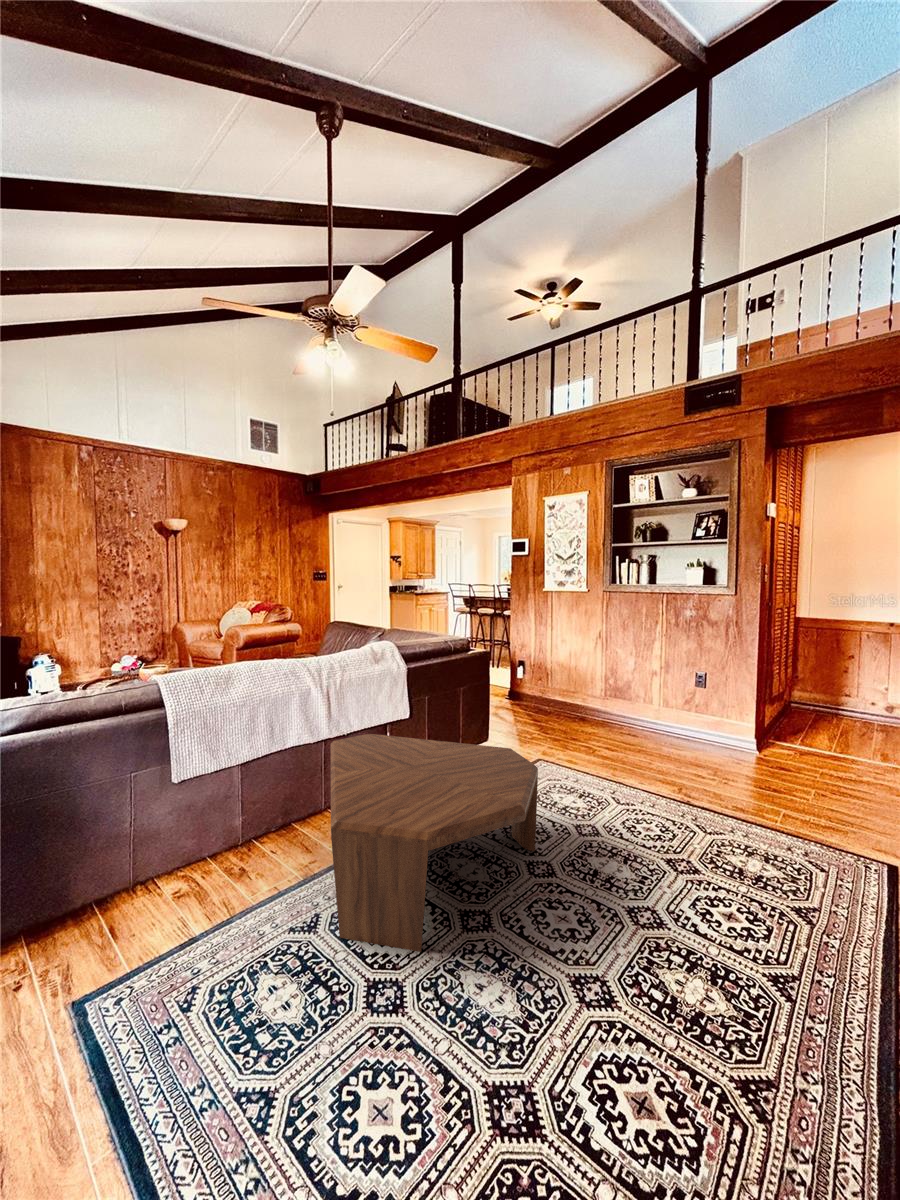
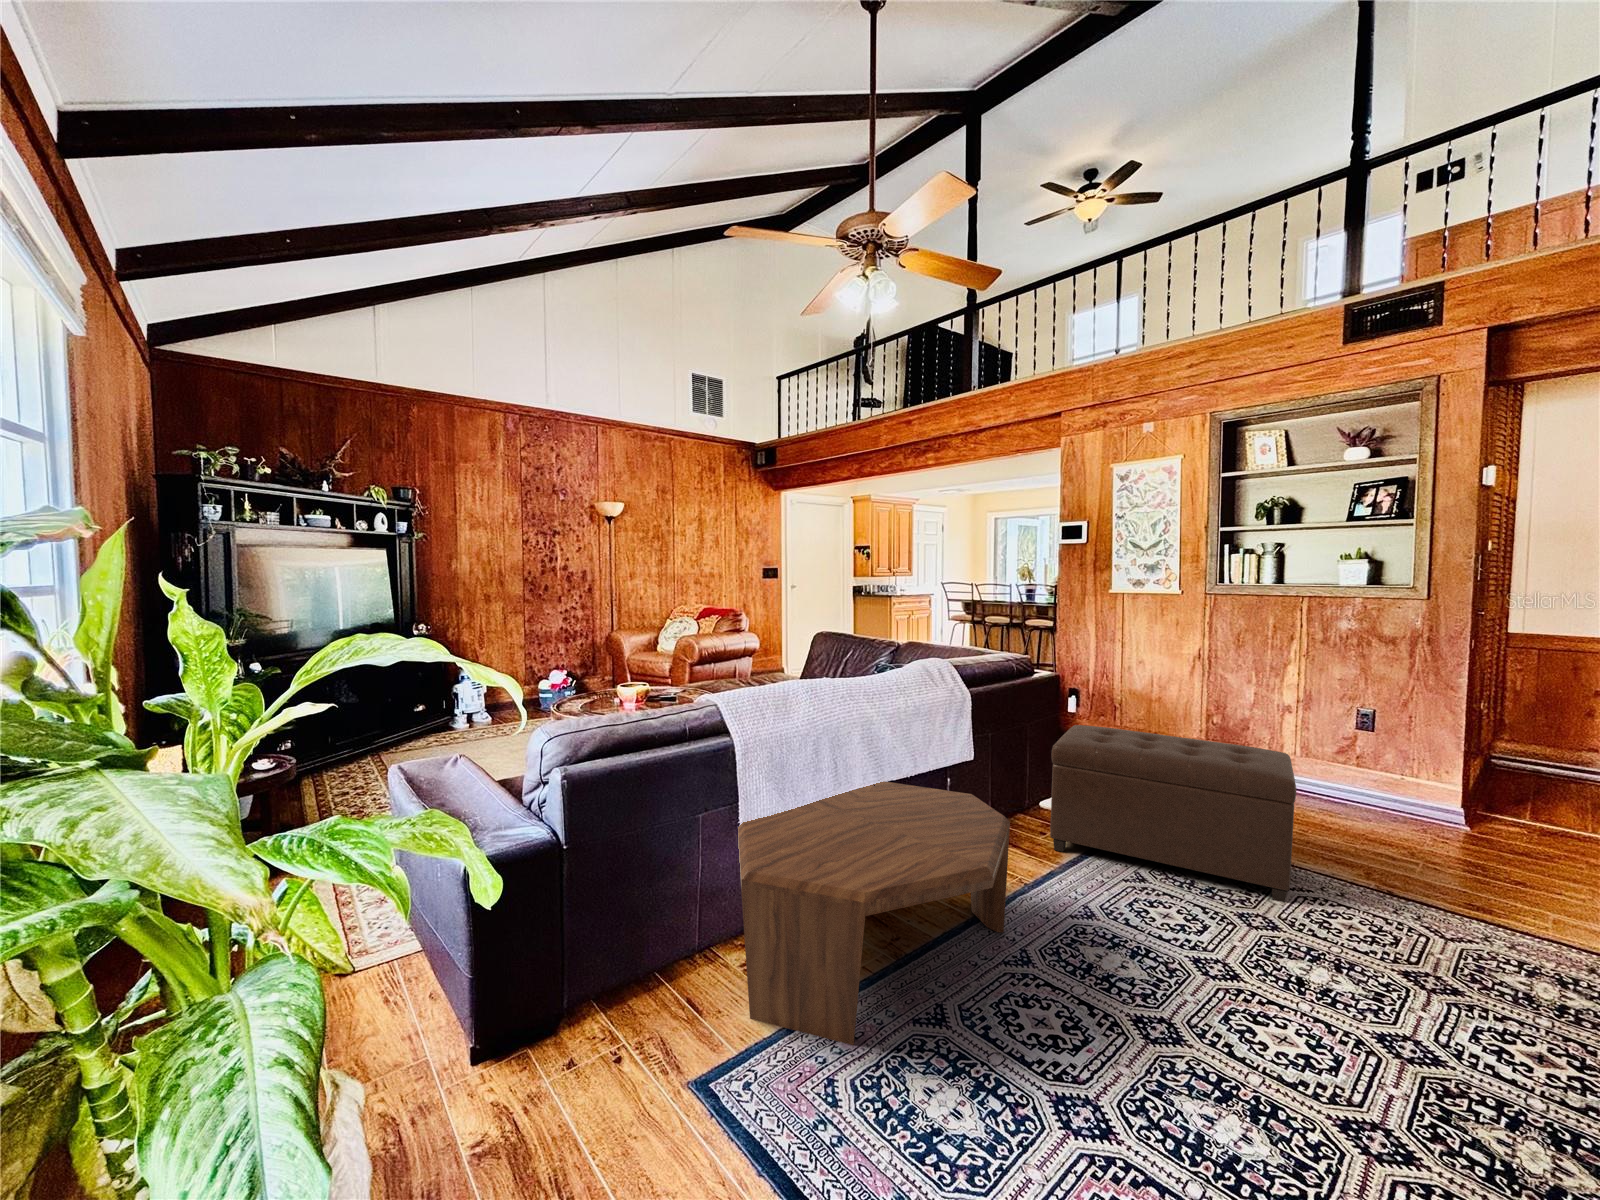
ottoman: none [568,693,735,814] -> present [1050,725,1296,902]

